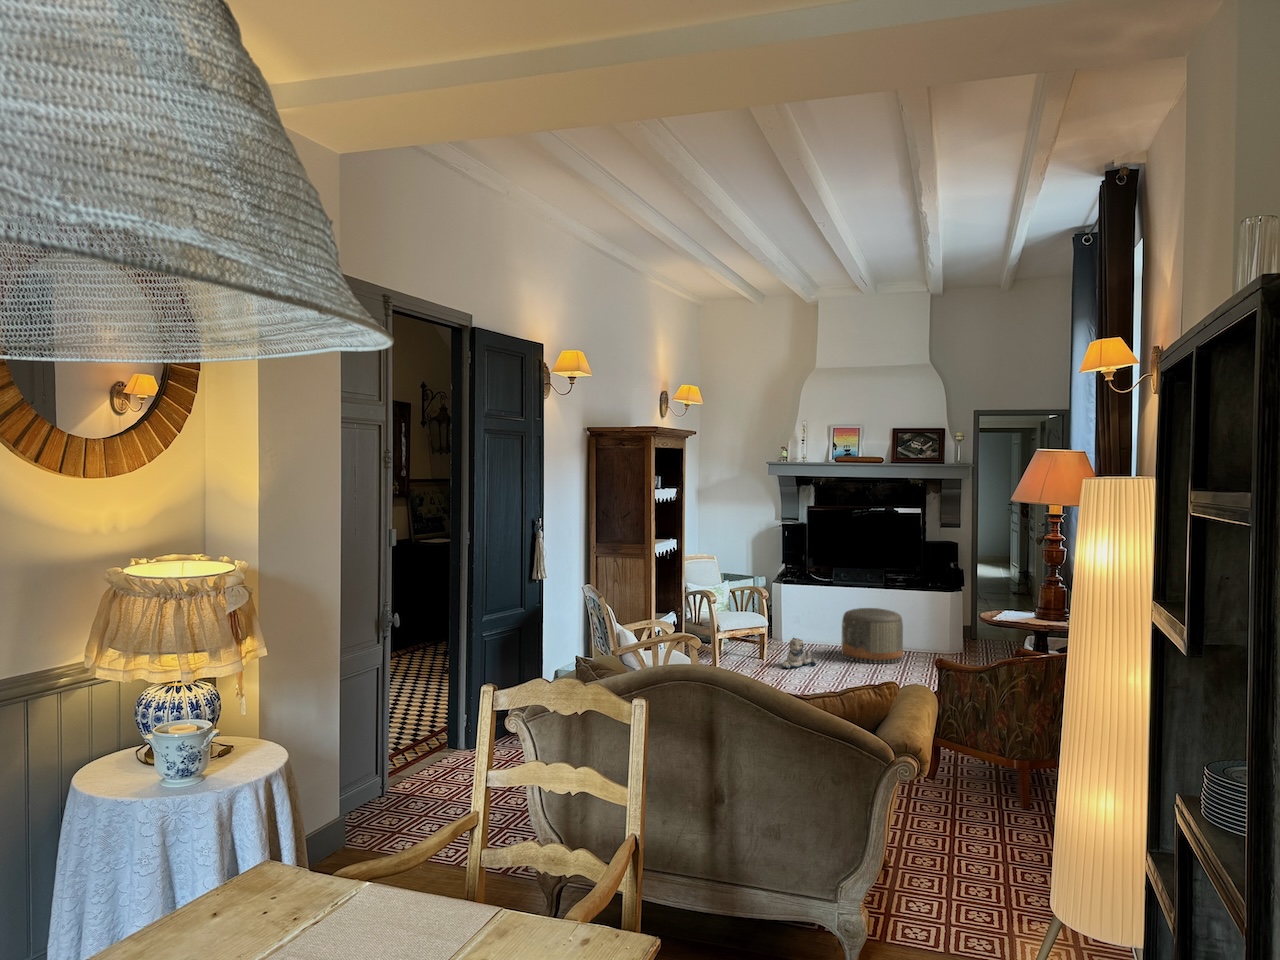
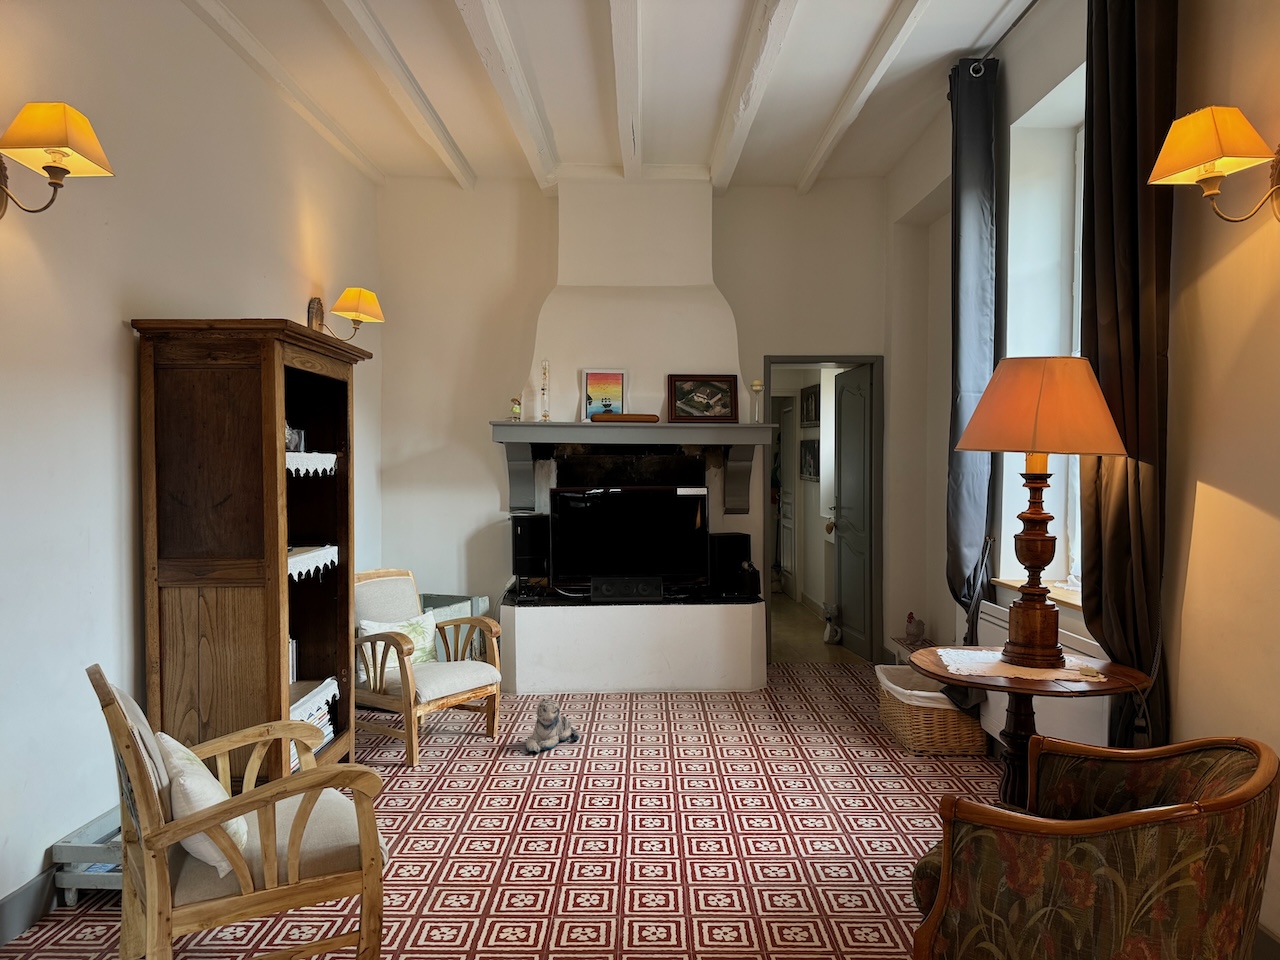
pouf: present [842,608,903,664] -> none [612,638,702,726]

